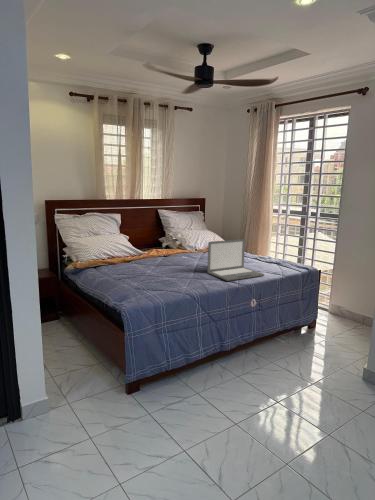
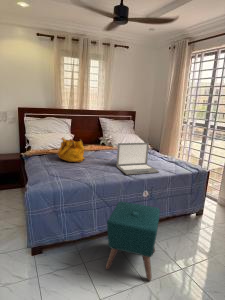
handbag: none [124,239,161,272] -> present [58,137,85,162]
ottoman: none [224,313,287,401] -> present [106,201,160,280]

